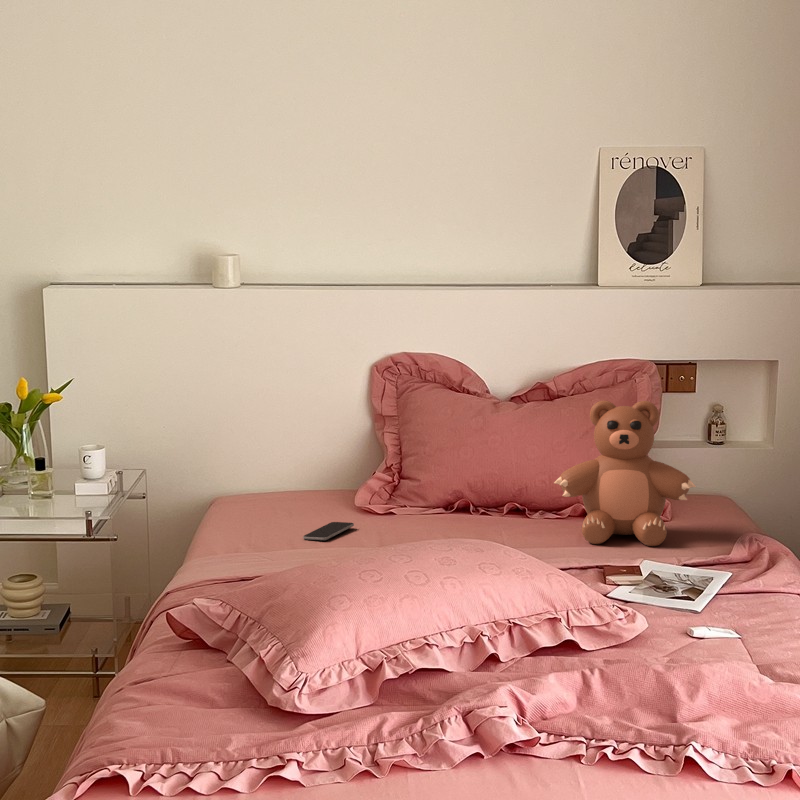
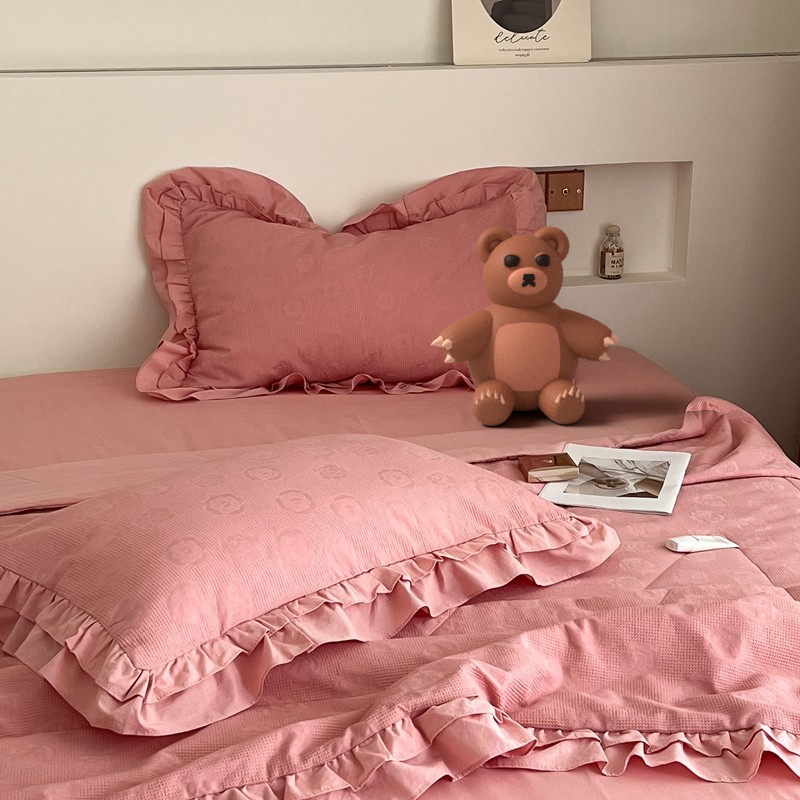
smartphone: present [303,522,354,540] -> none [69,415,142,444]

